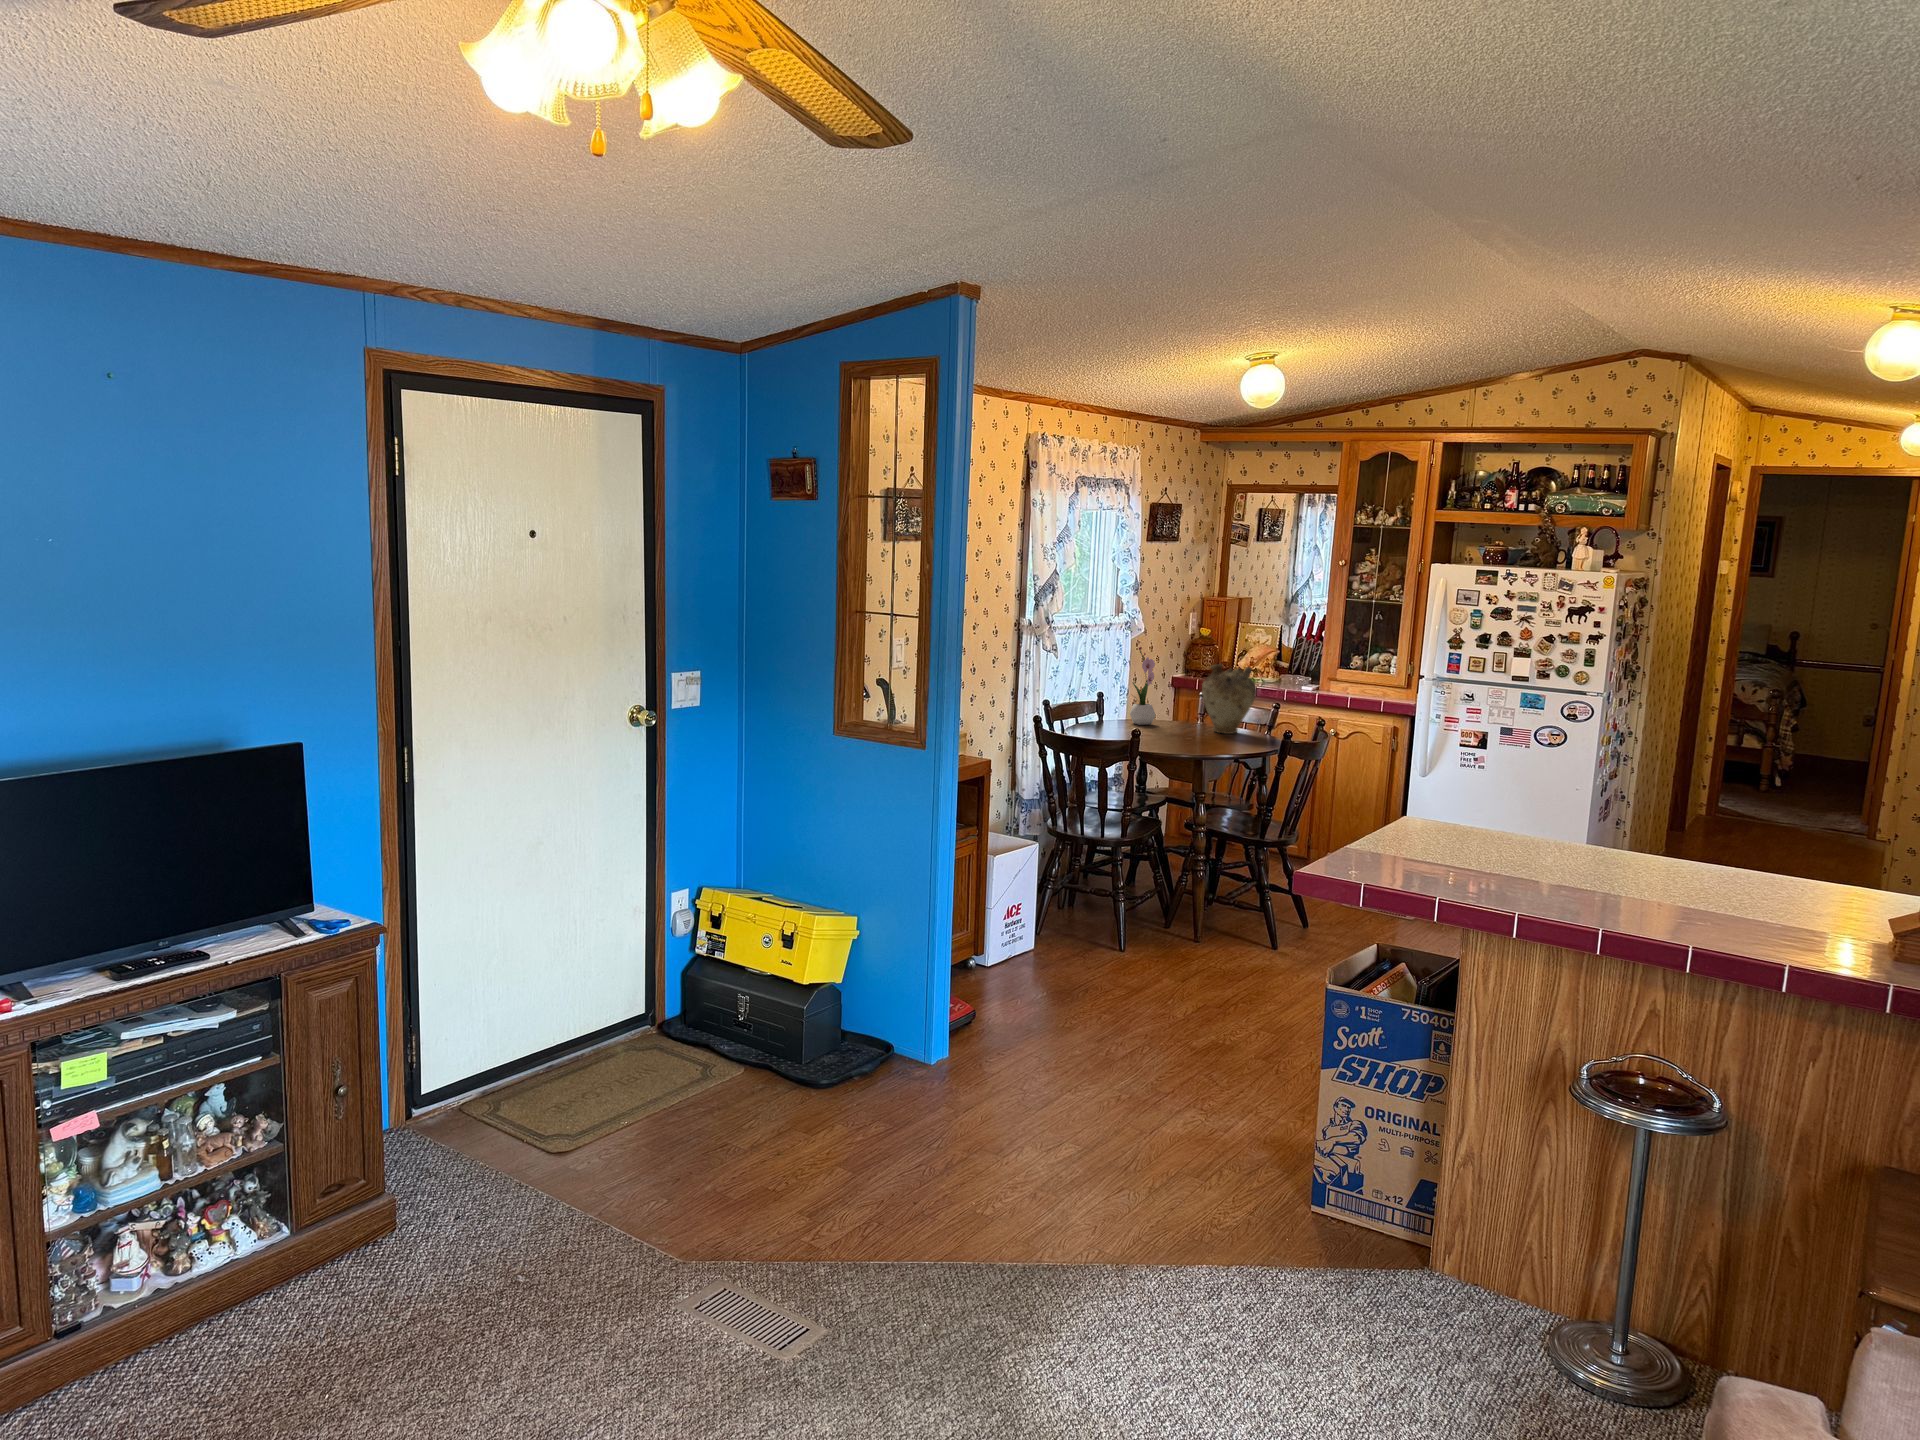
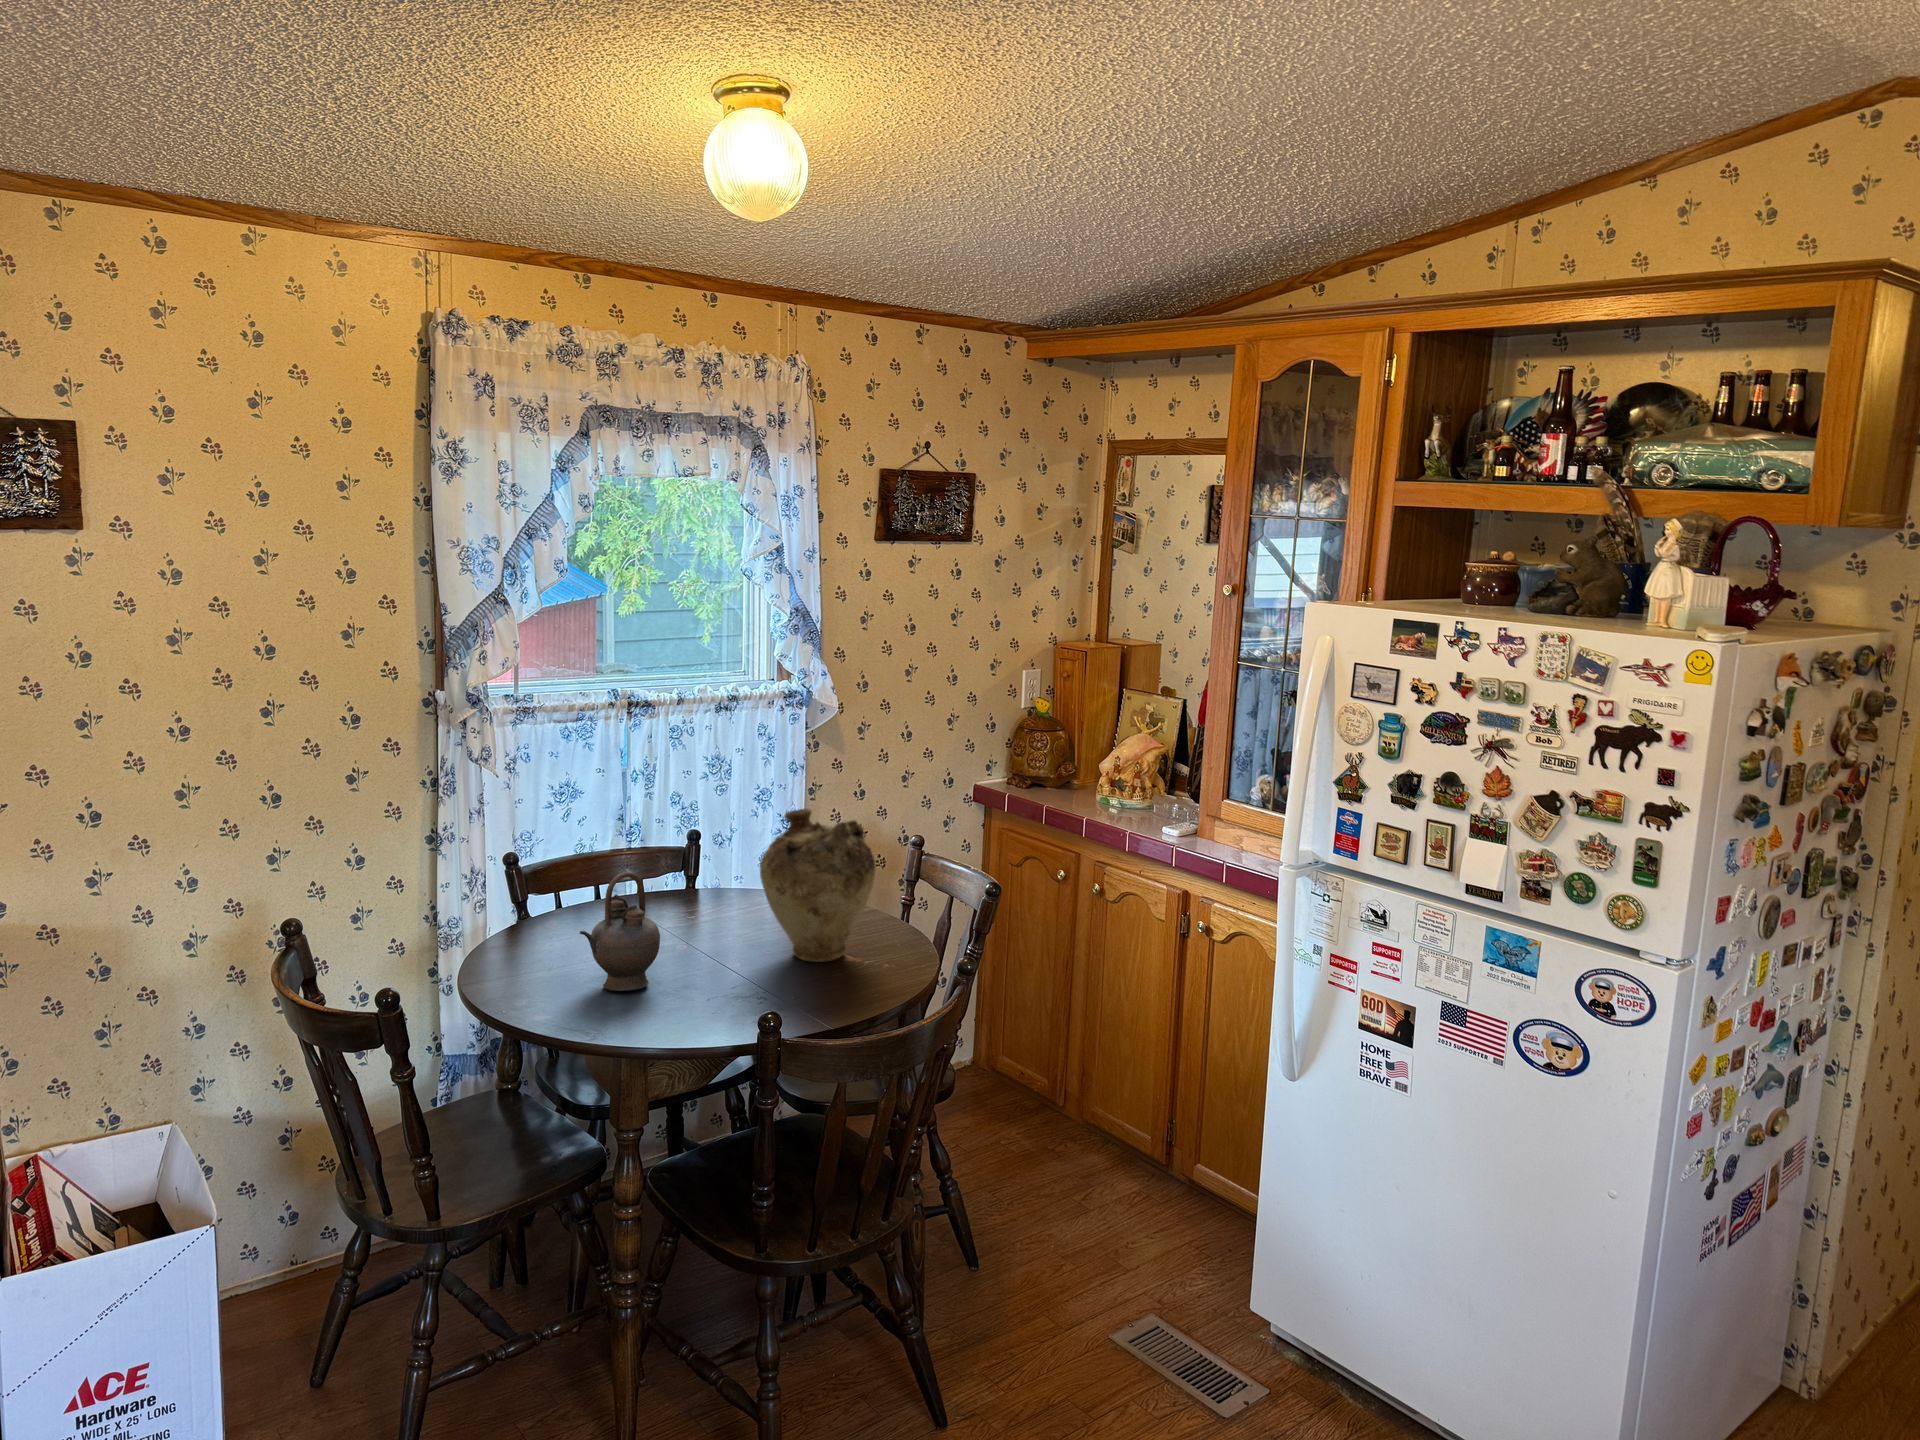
flower arrangement: present [1130,647,1155,725] -> none [666,761,723,919]
teapot: none [1160,688,1193,741] -> present [580,872,660,991]

